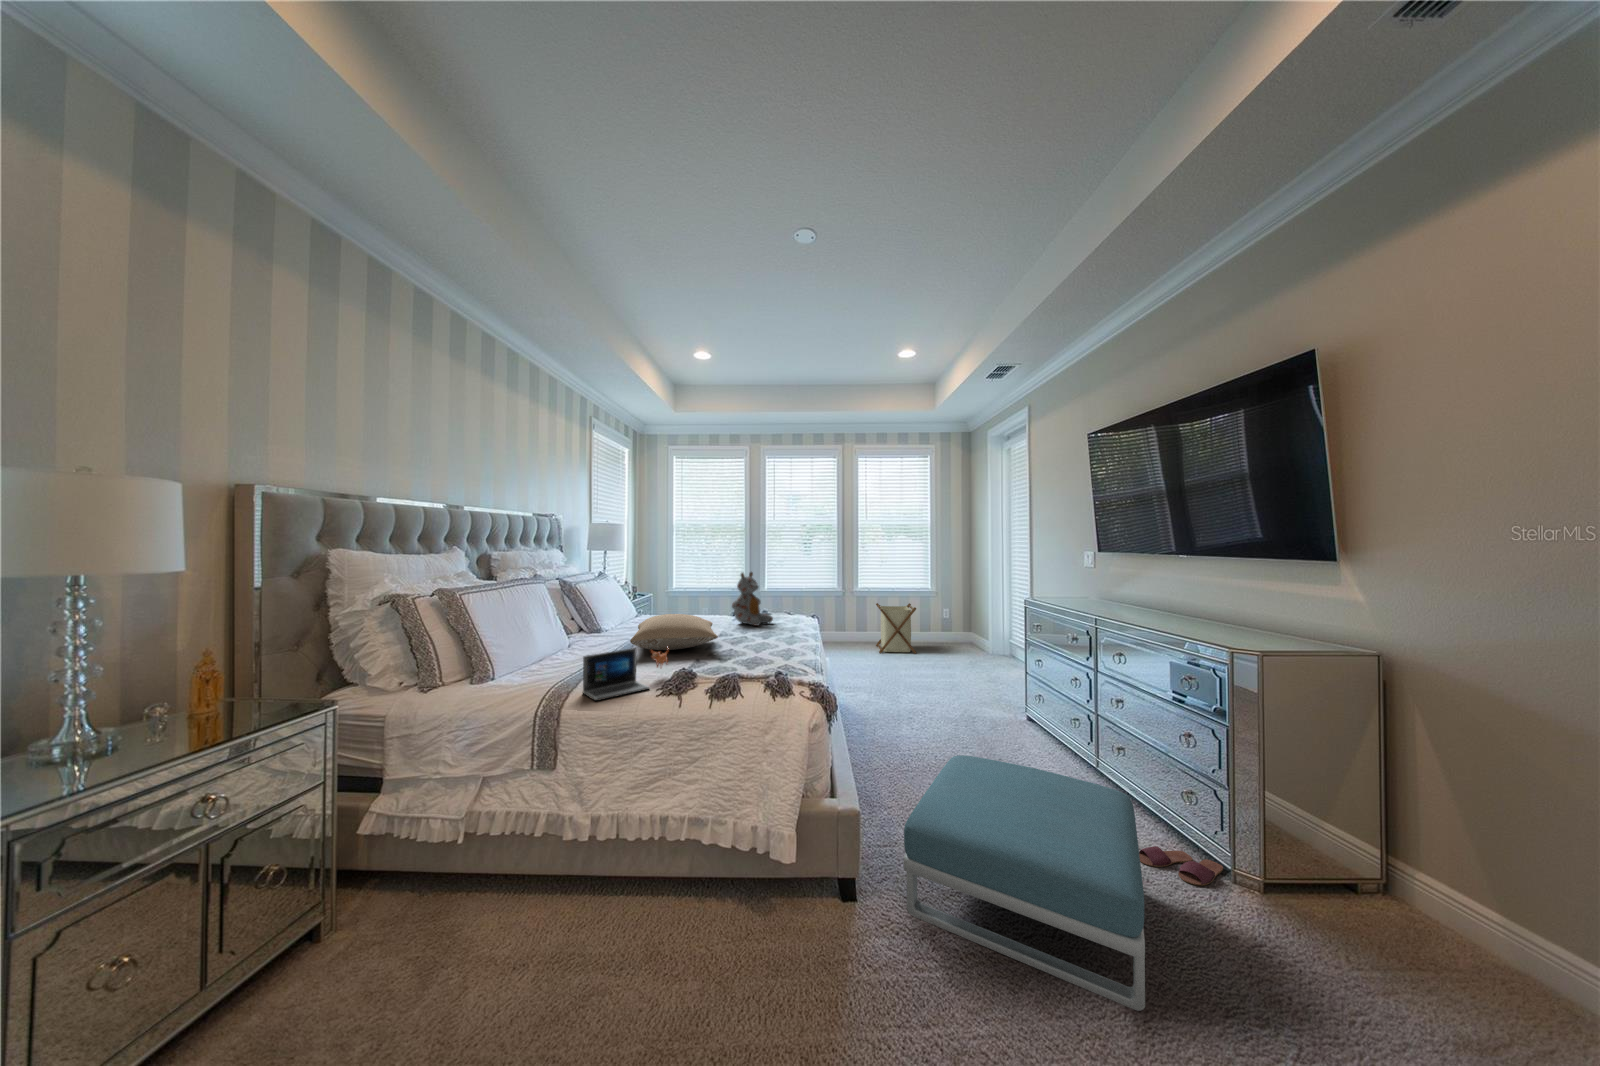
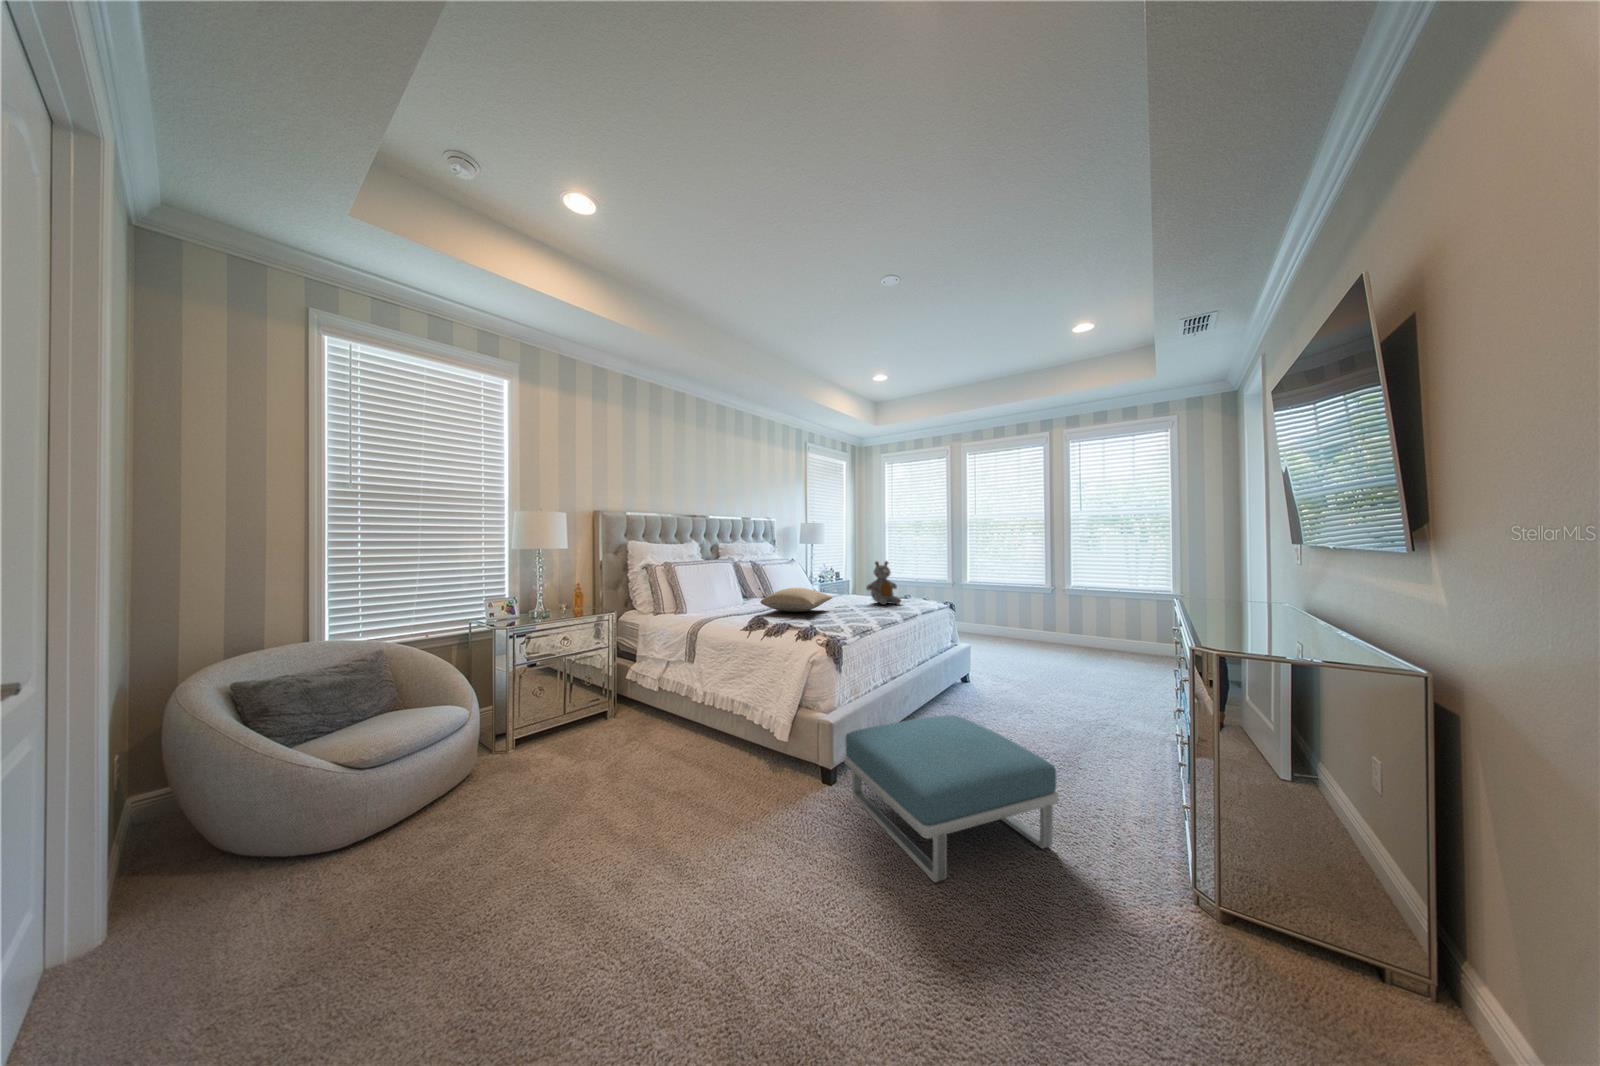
laundry basket: present [876,603,916,654] -> none [1082,602,1134,662]
laptop: present [583,648,668,701] -> none [707,603,765,628]
slippers: present [1139,846,1223,885] -> none [1094,835,1184,877]

